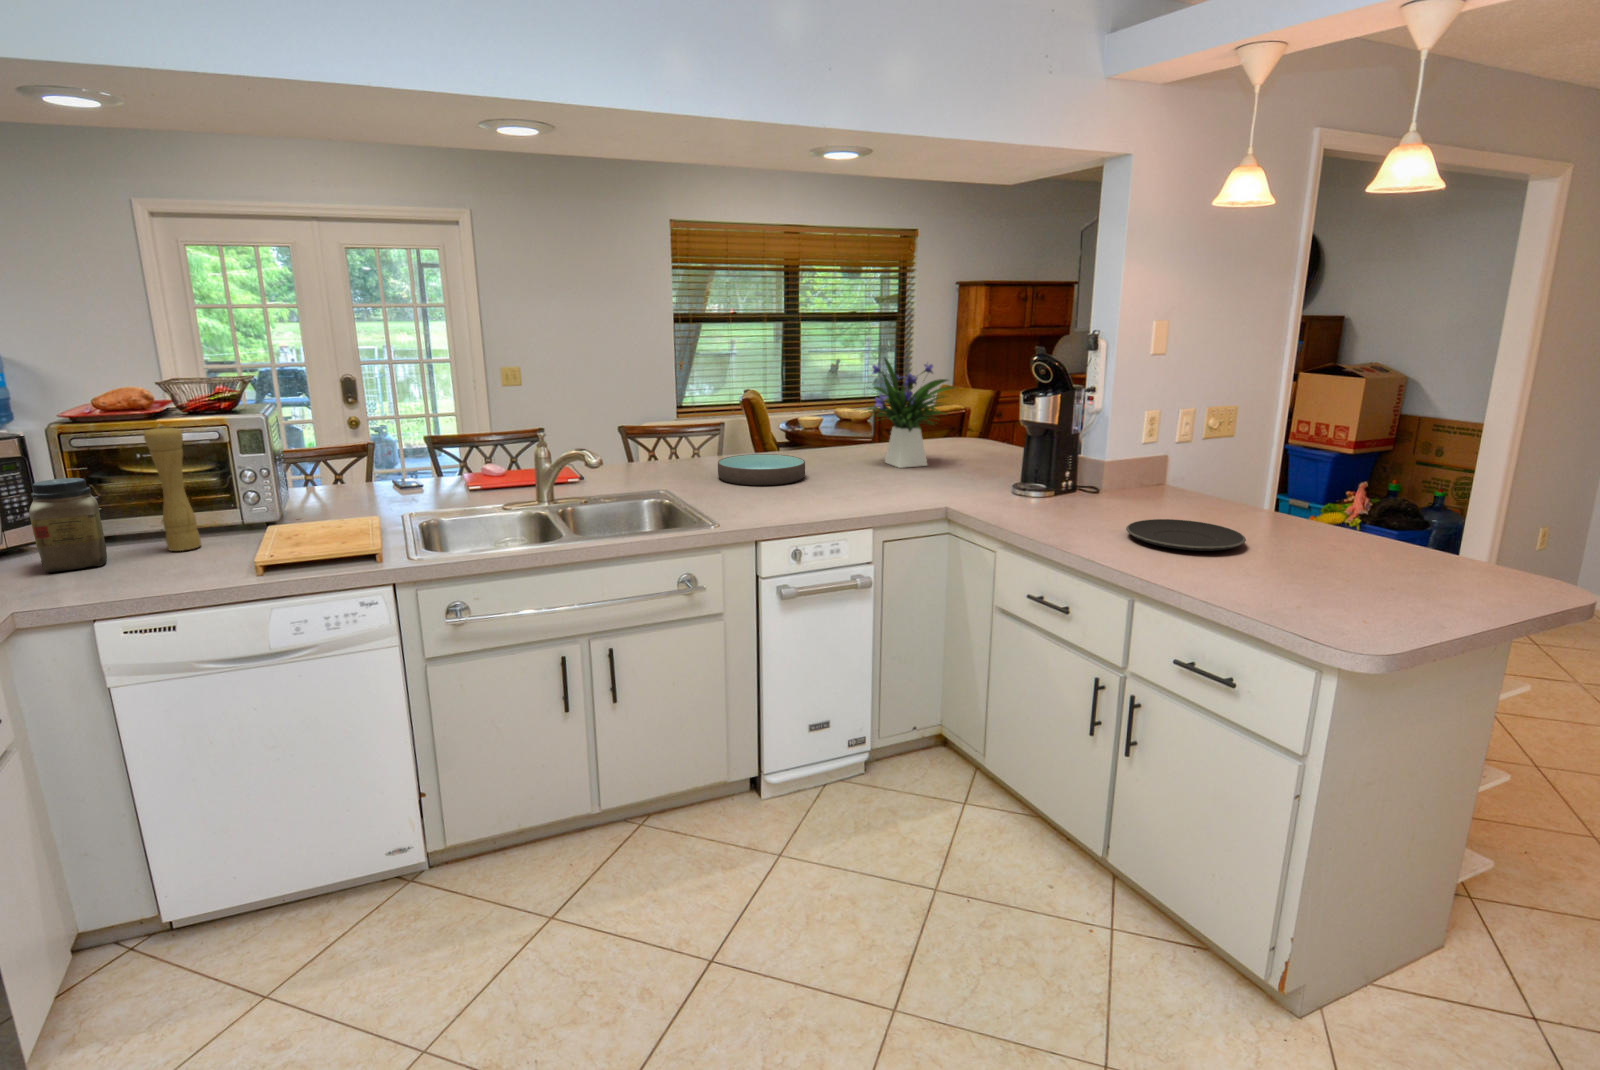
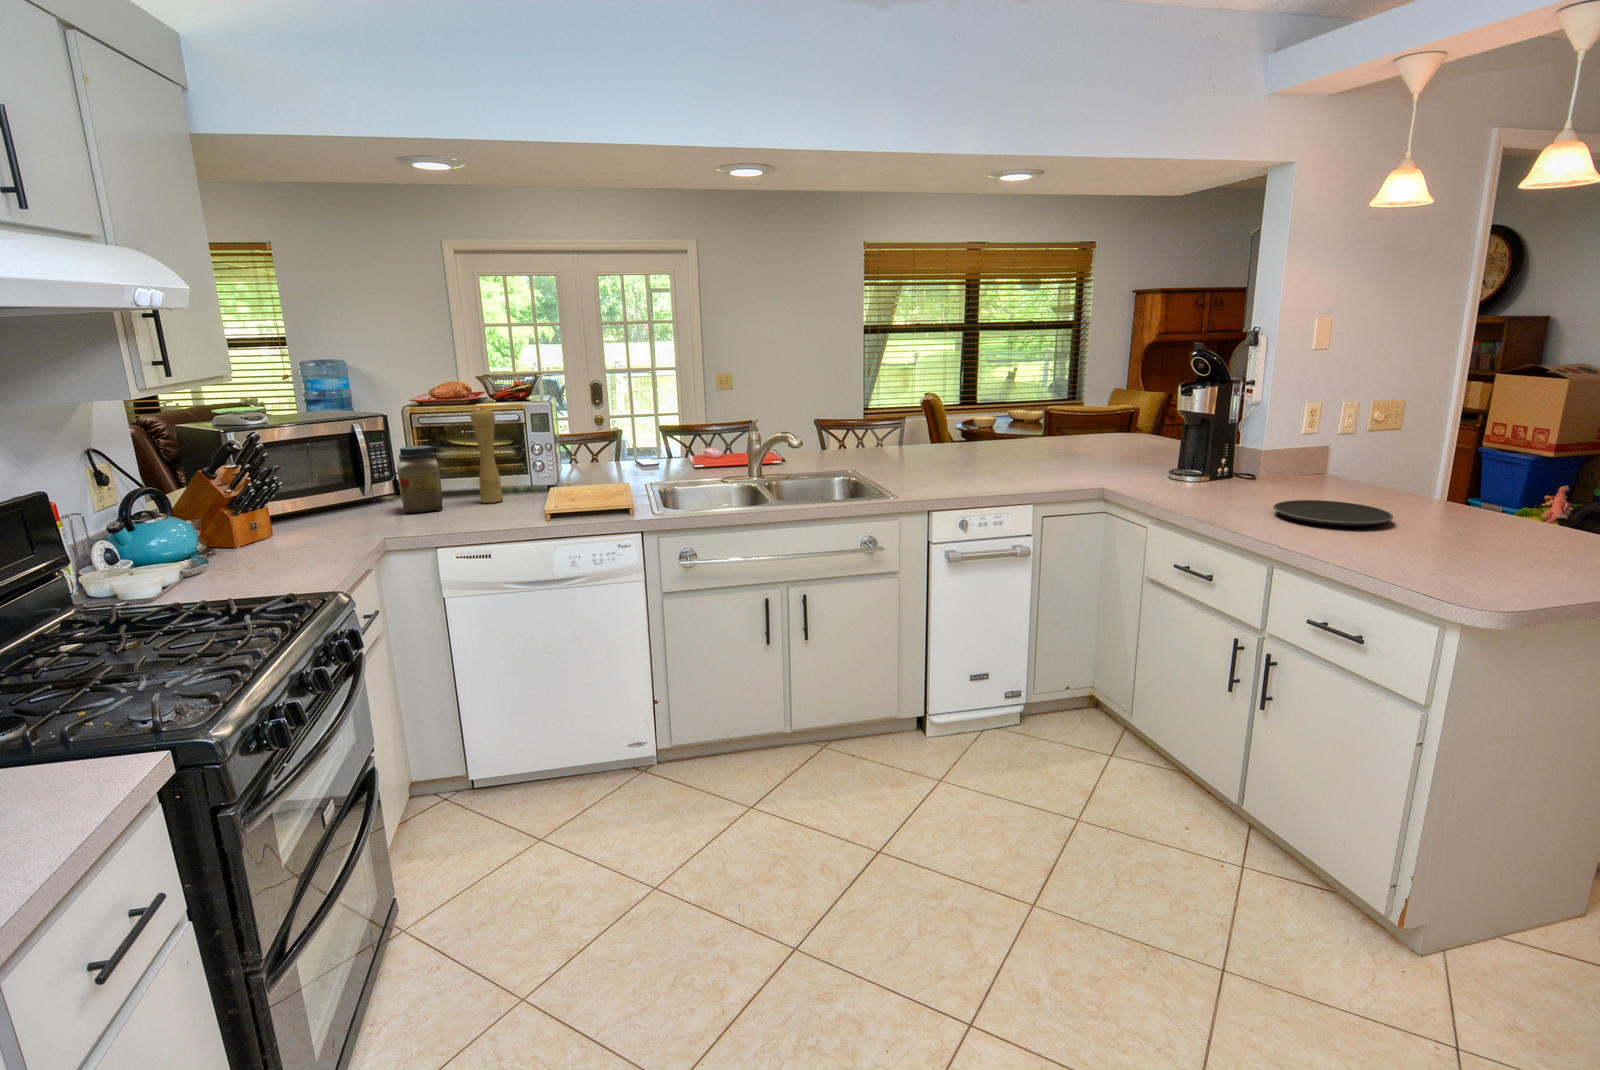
flower arrangement: present [868,358,955,468] -> none [1023,356,1121,458]
bowl: present [718,454,805,485] -> none [897,443,975,469]

